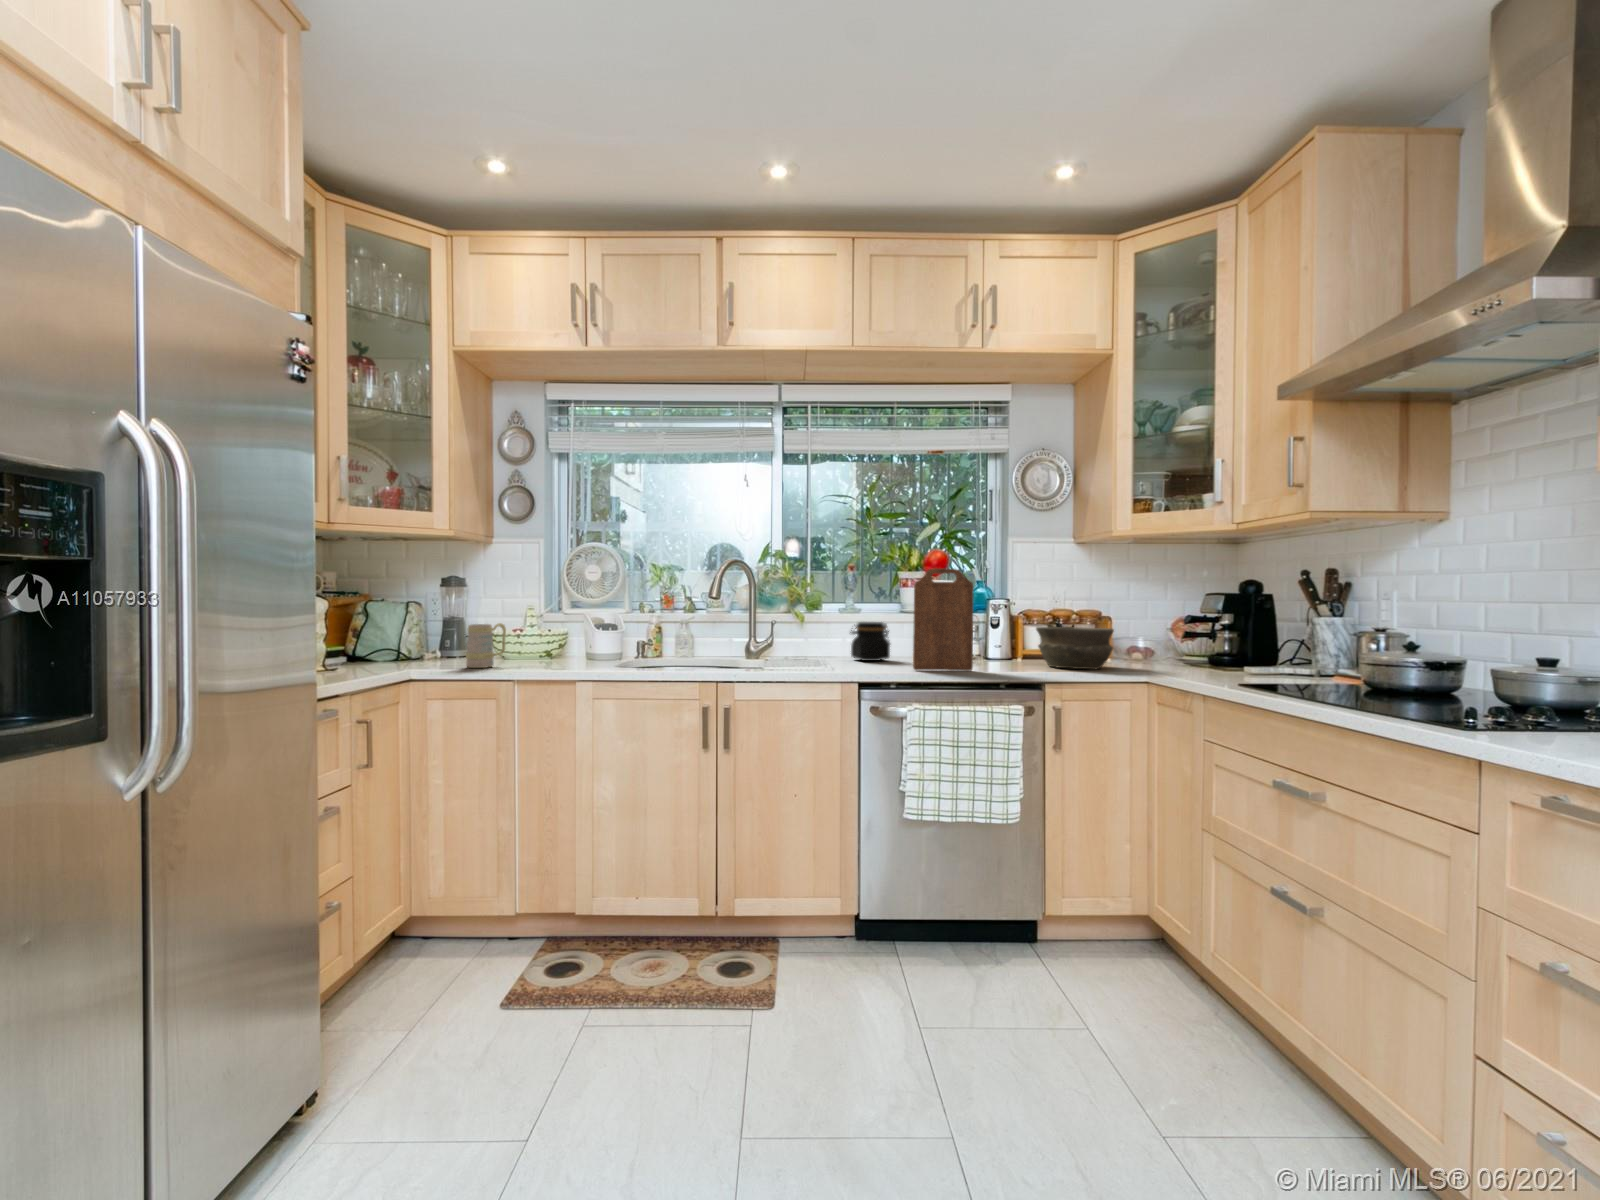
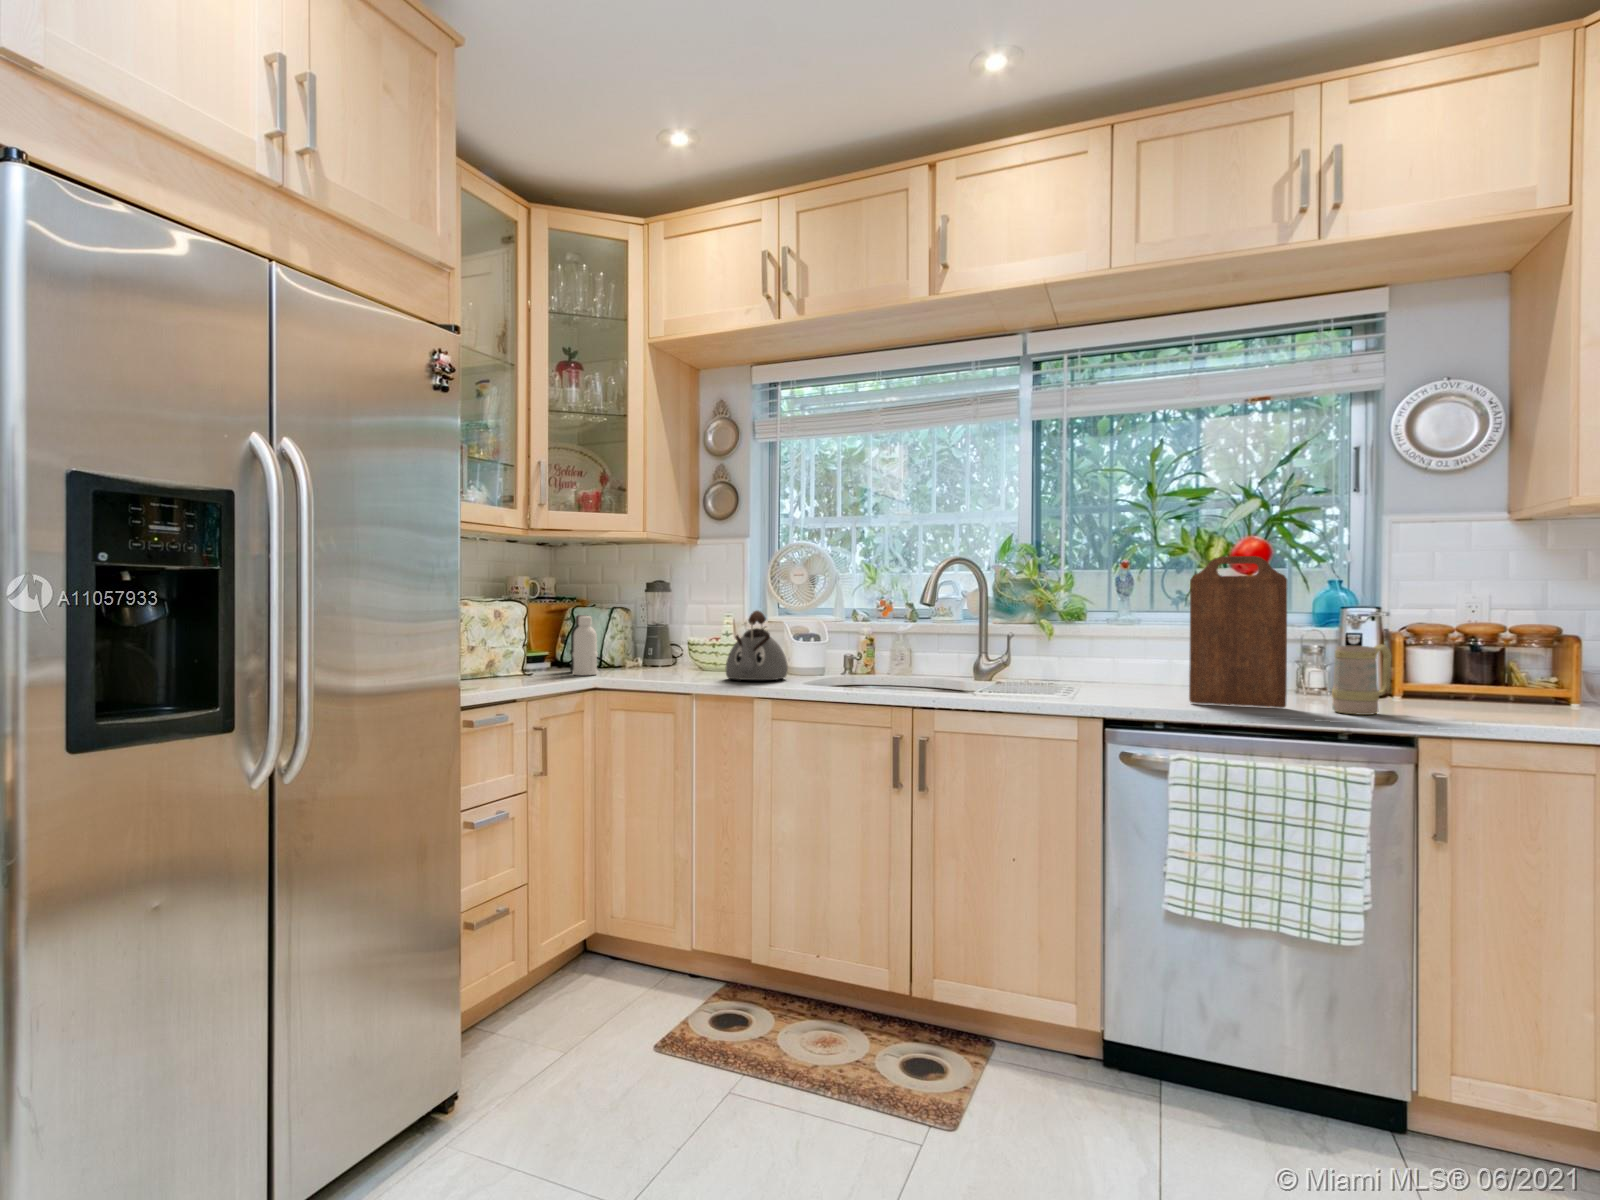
kettle: none [540,606,596,667] -> present [726,611,788,680]
bottle: none [367,611,403,669] -> present [570,615,598,676]
jar: present [850,622,890,661] -> none [1116,633,1180,688]
mug: present [466,623,506,668] -> present [1332,645,1392,715]
bowl: present [1036,627,1114,669] -> none [1416,644,1568,717]

